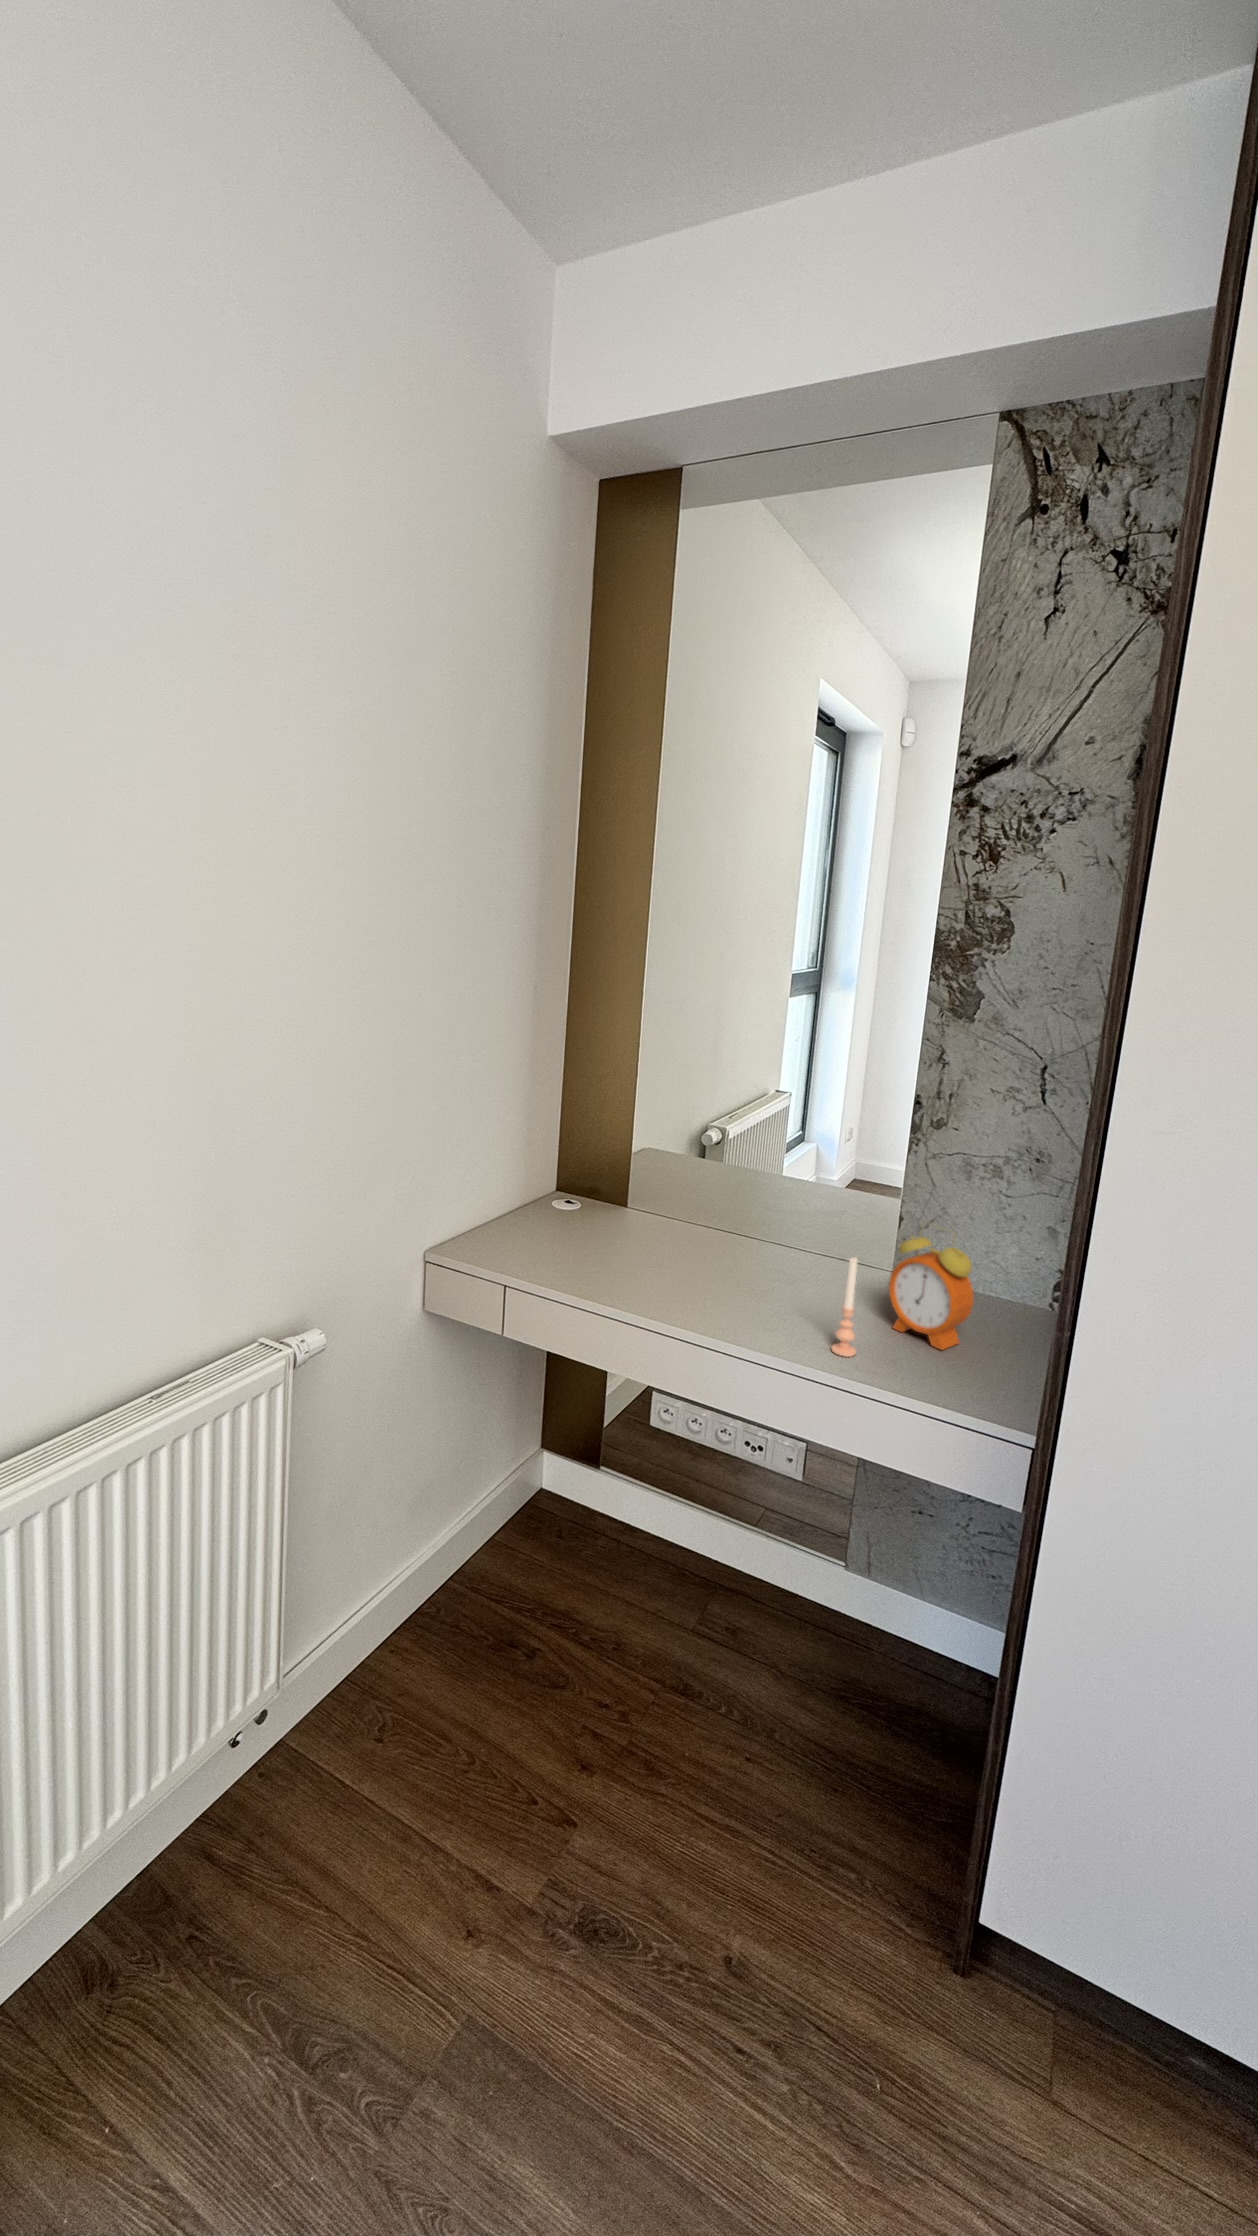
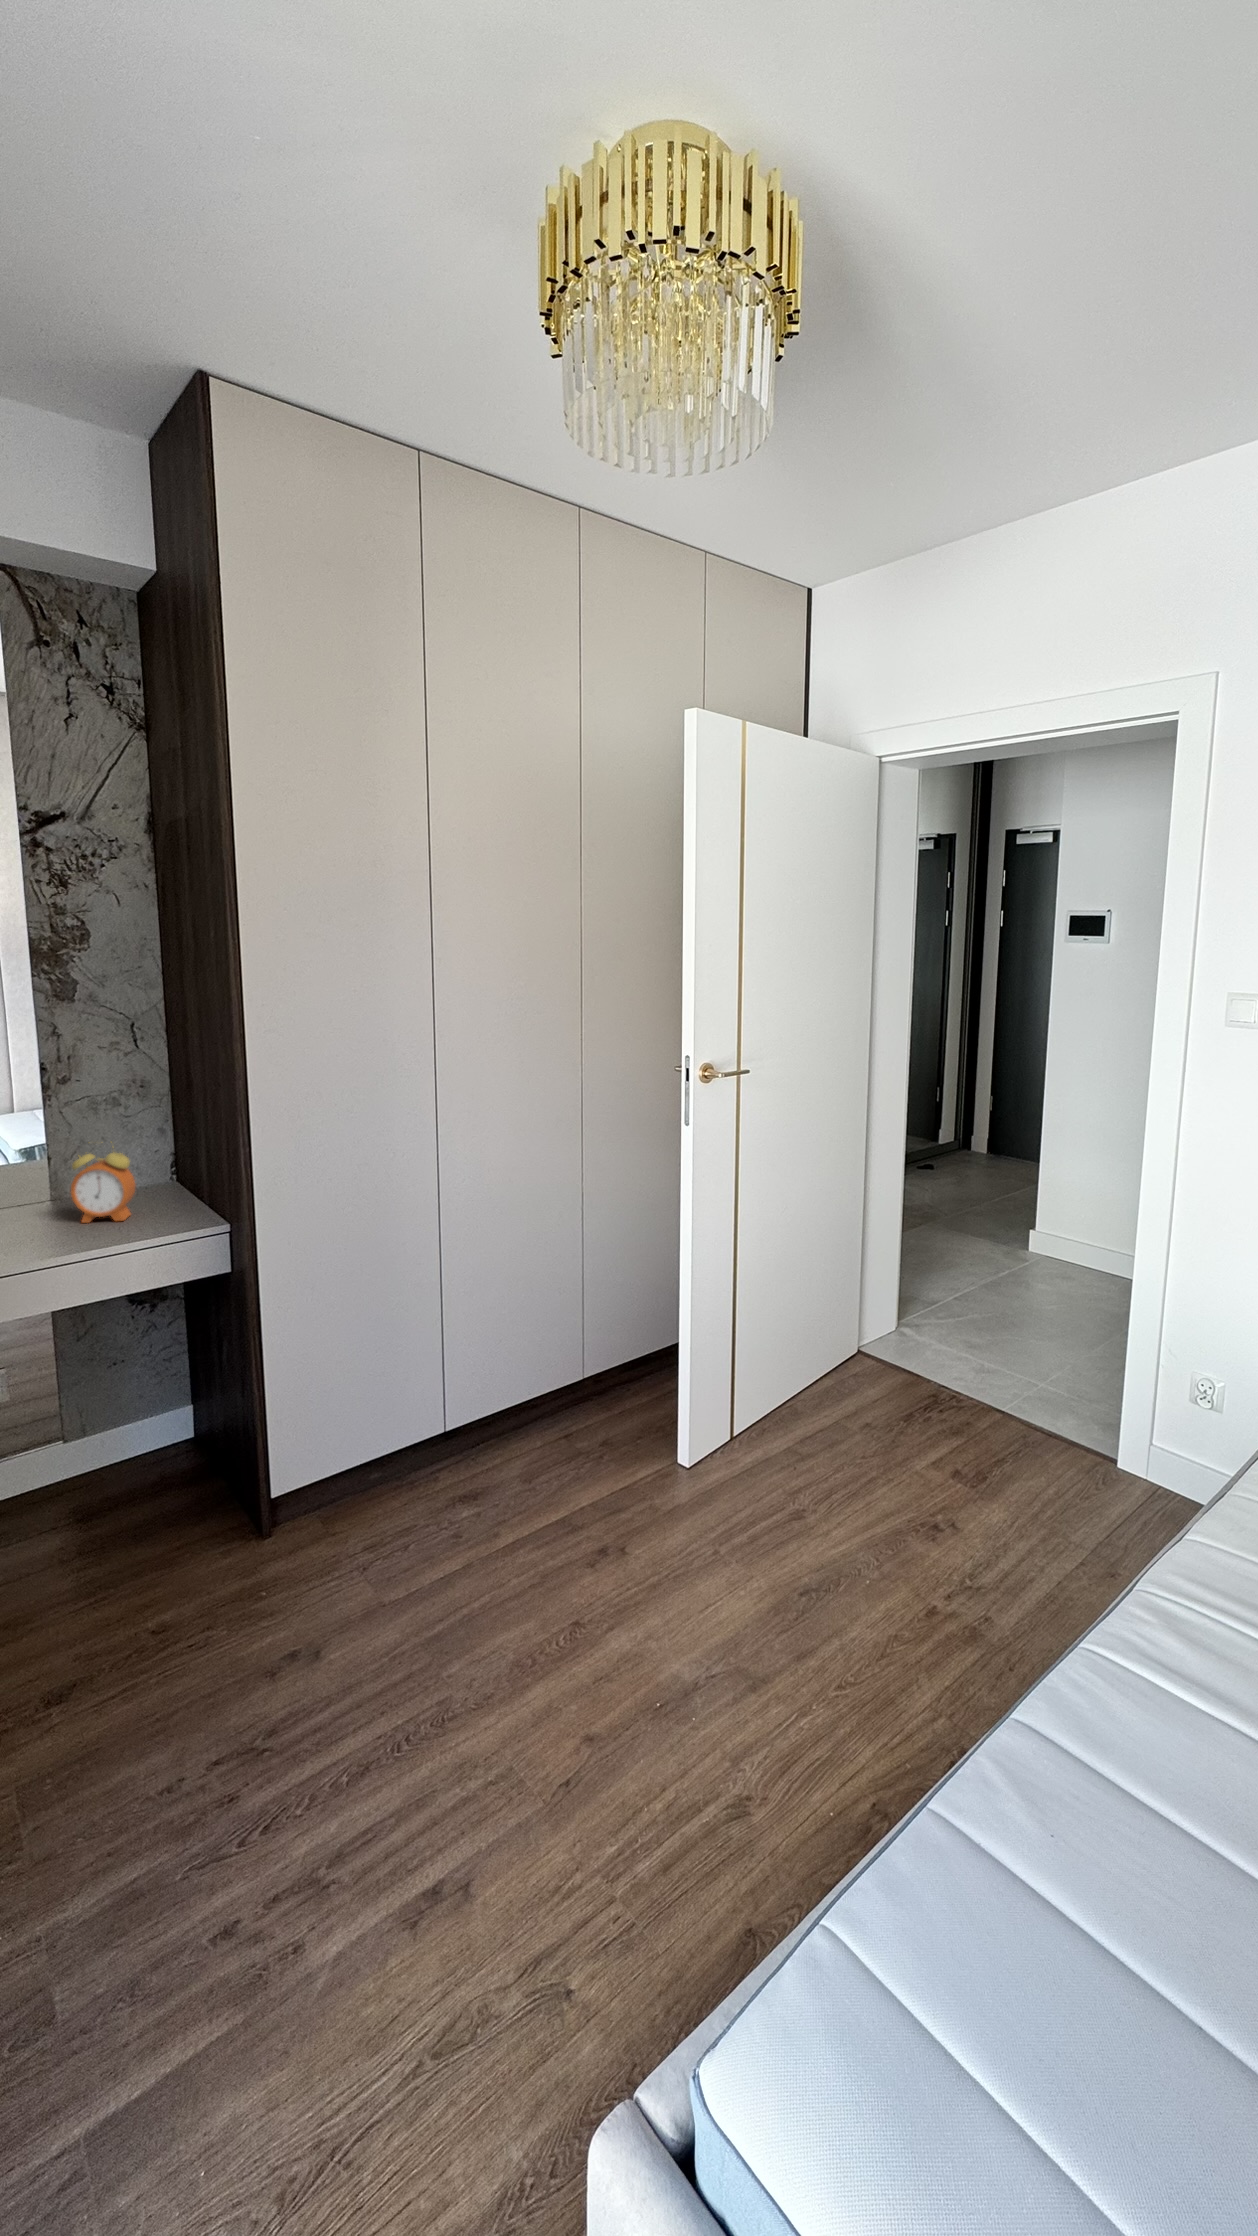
candle: present [831,1258,858,1357] -> none [48,1176,69,1247]

